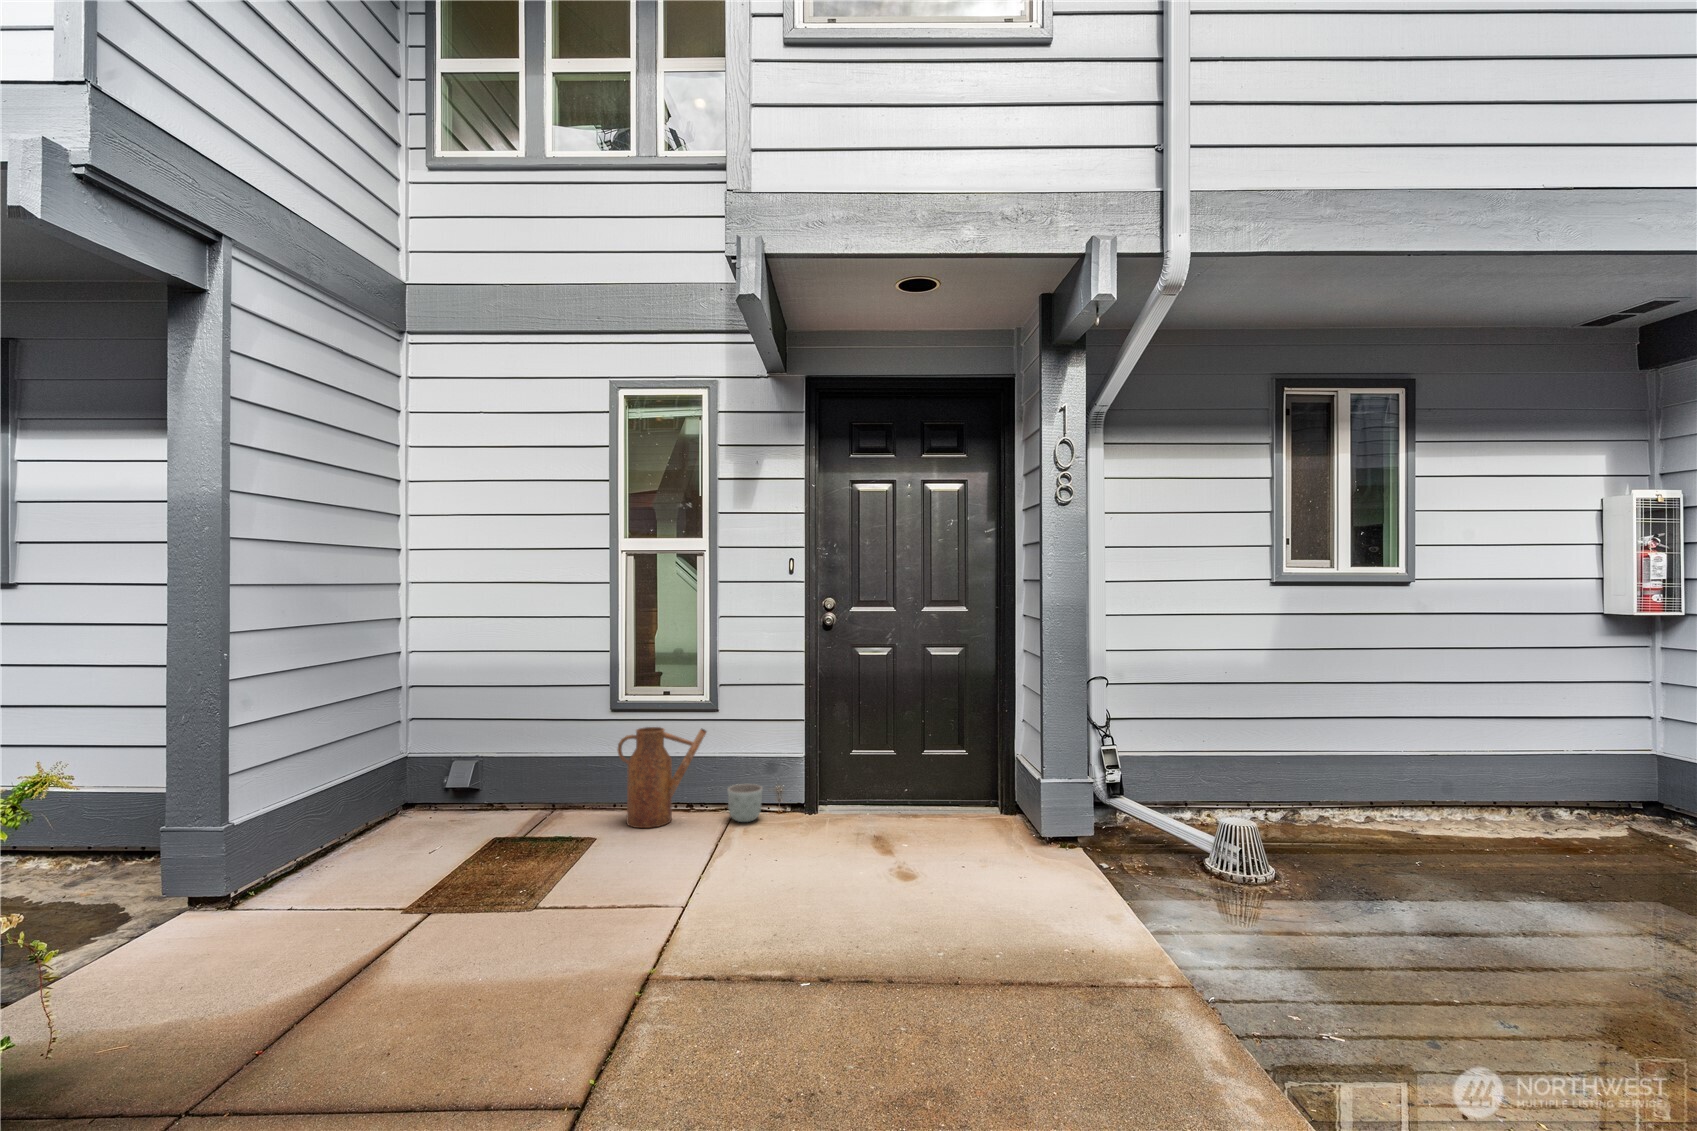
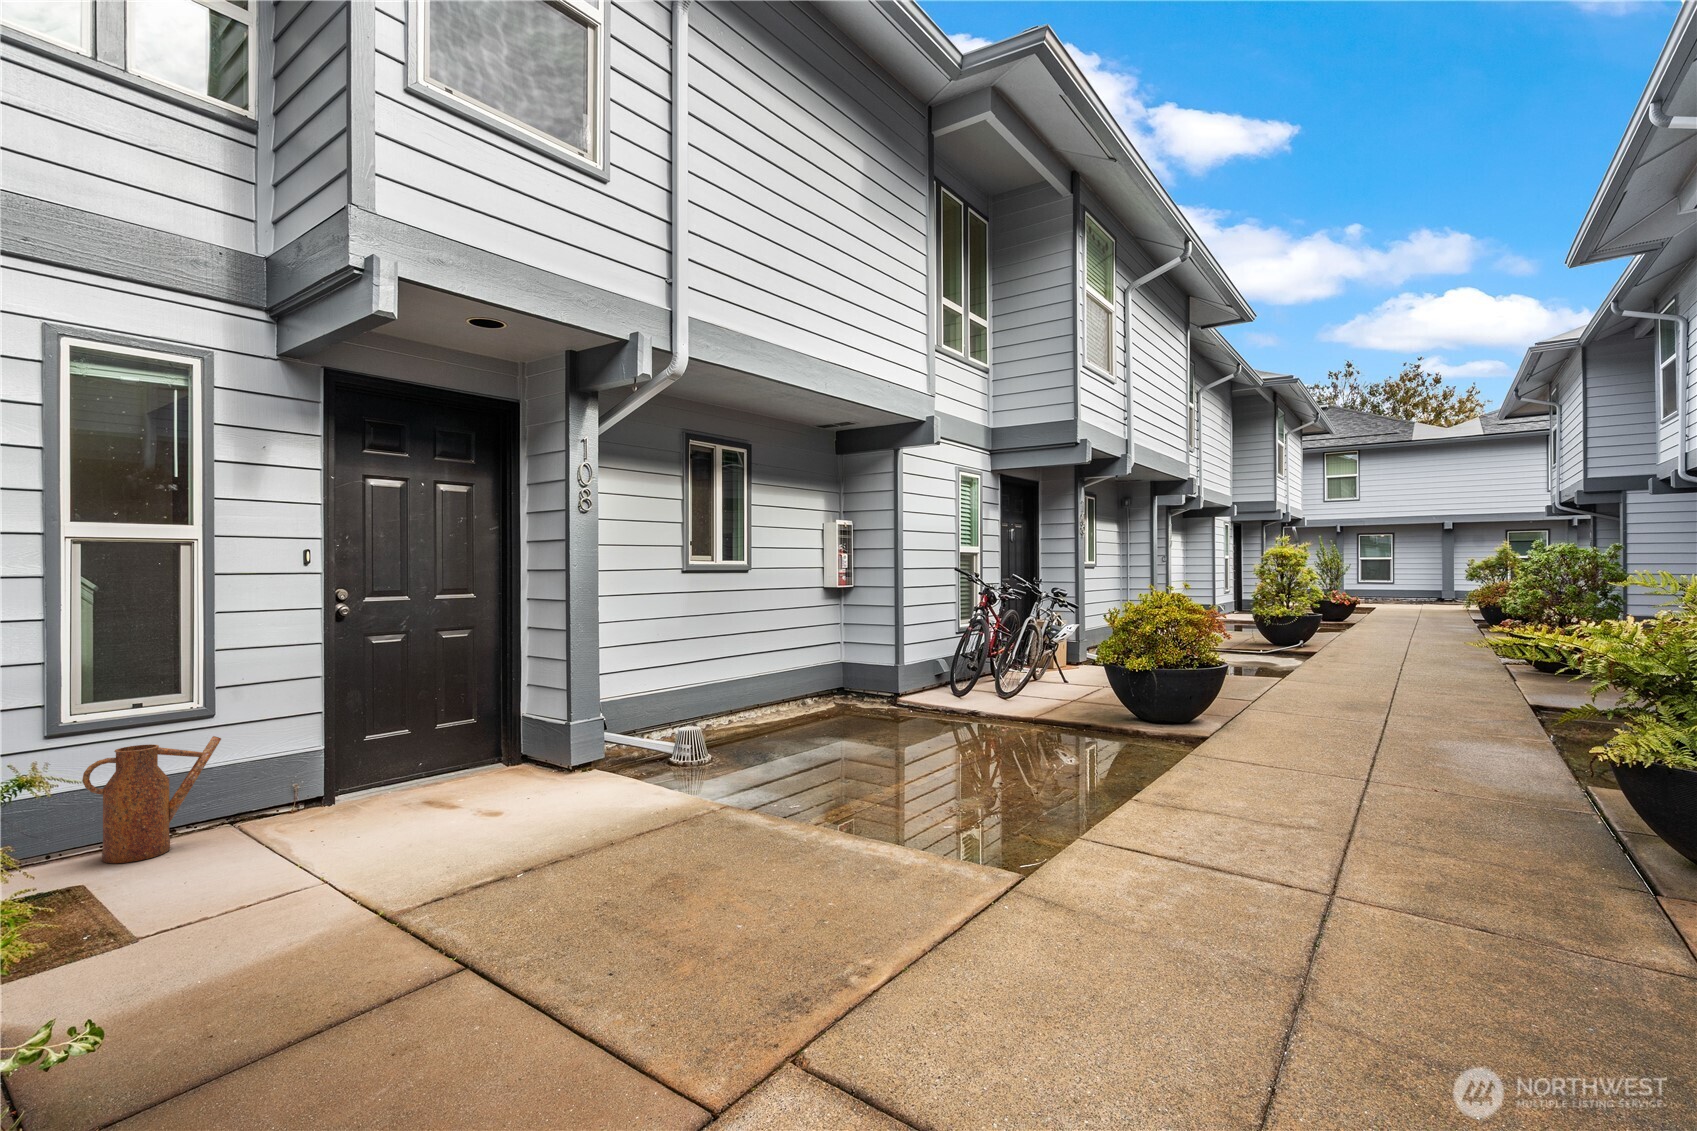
planter: present [728,784,762,822] -> none [241,787,286,828]

